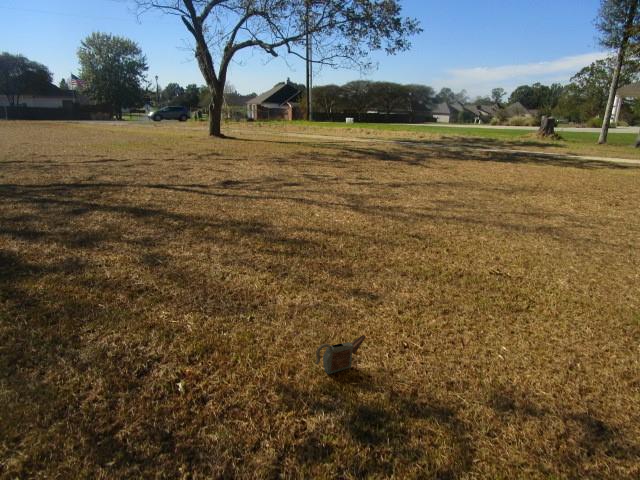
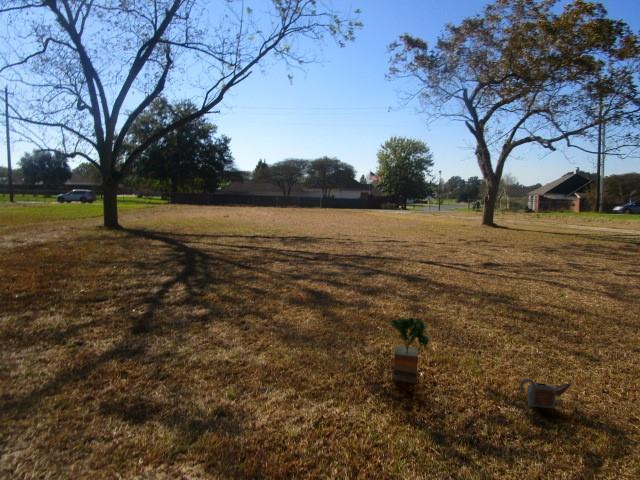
potted tree: none [127,293,199,397] -> present [390,317,430,383]

